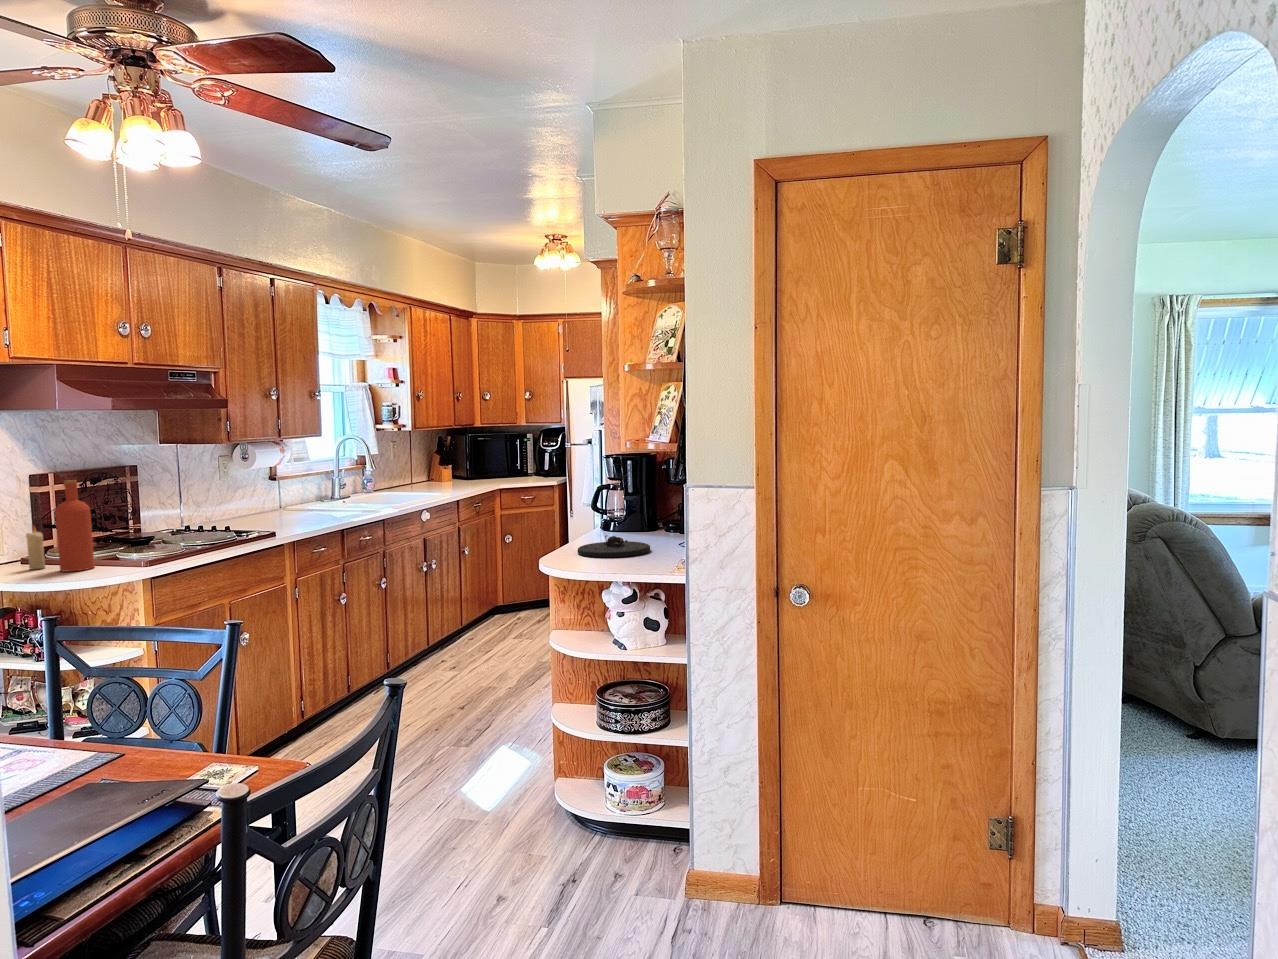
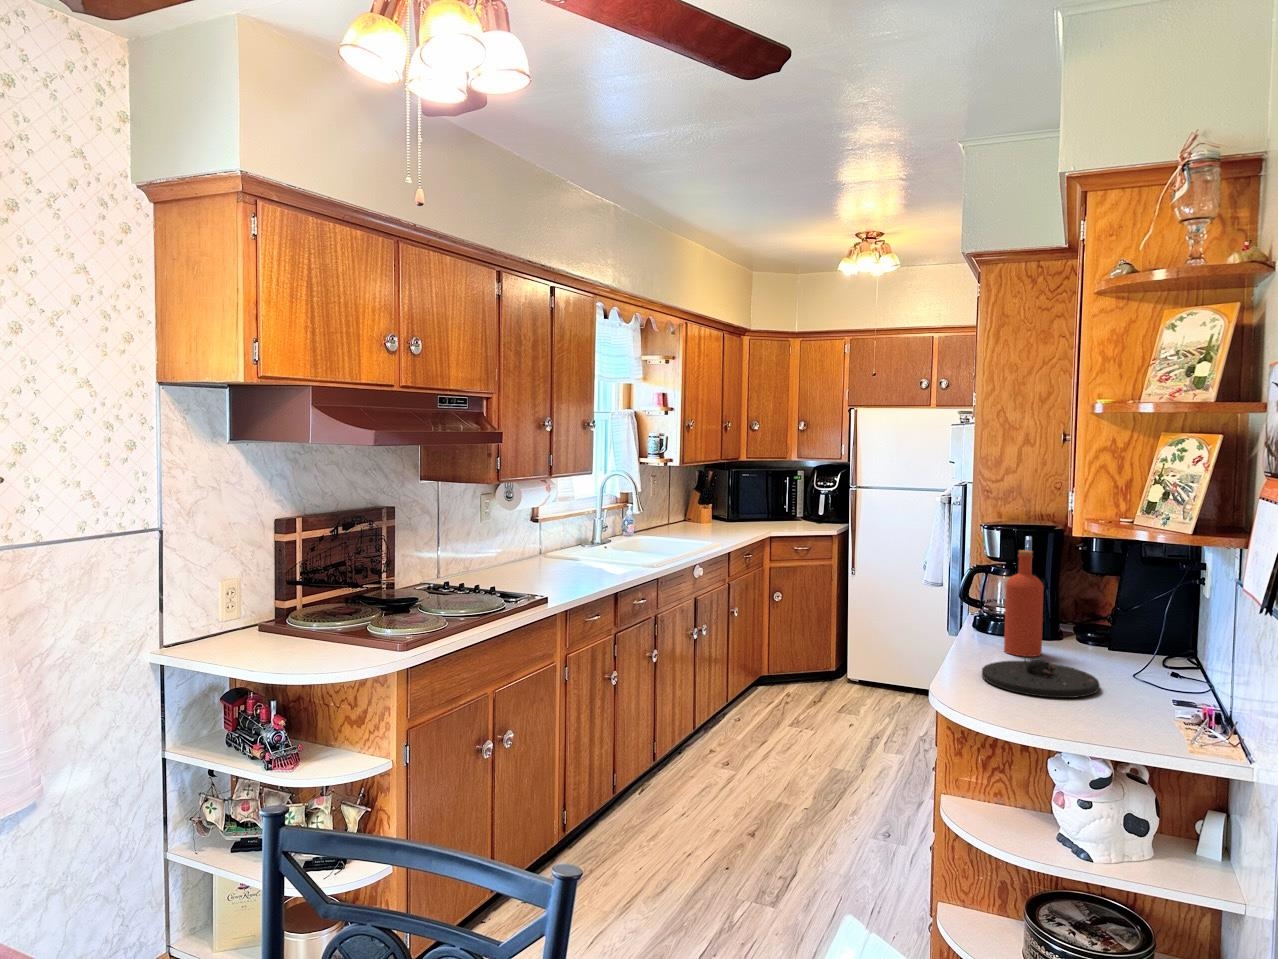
bottle: present [55,480,95,572] -> present [1004,550,1044,657]
candle: present [26,527,45,569] -> none [264,593,284,651]

